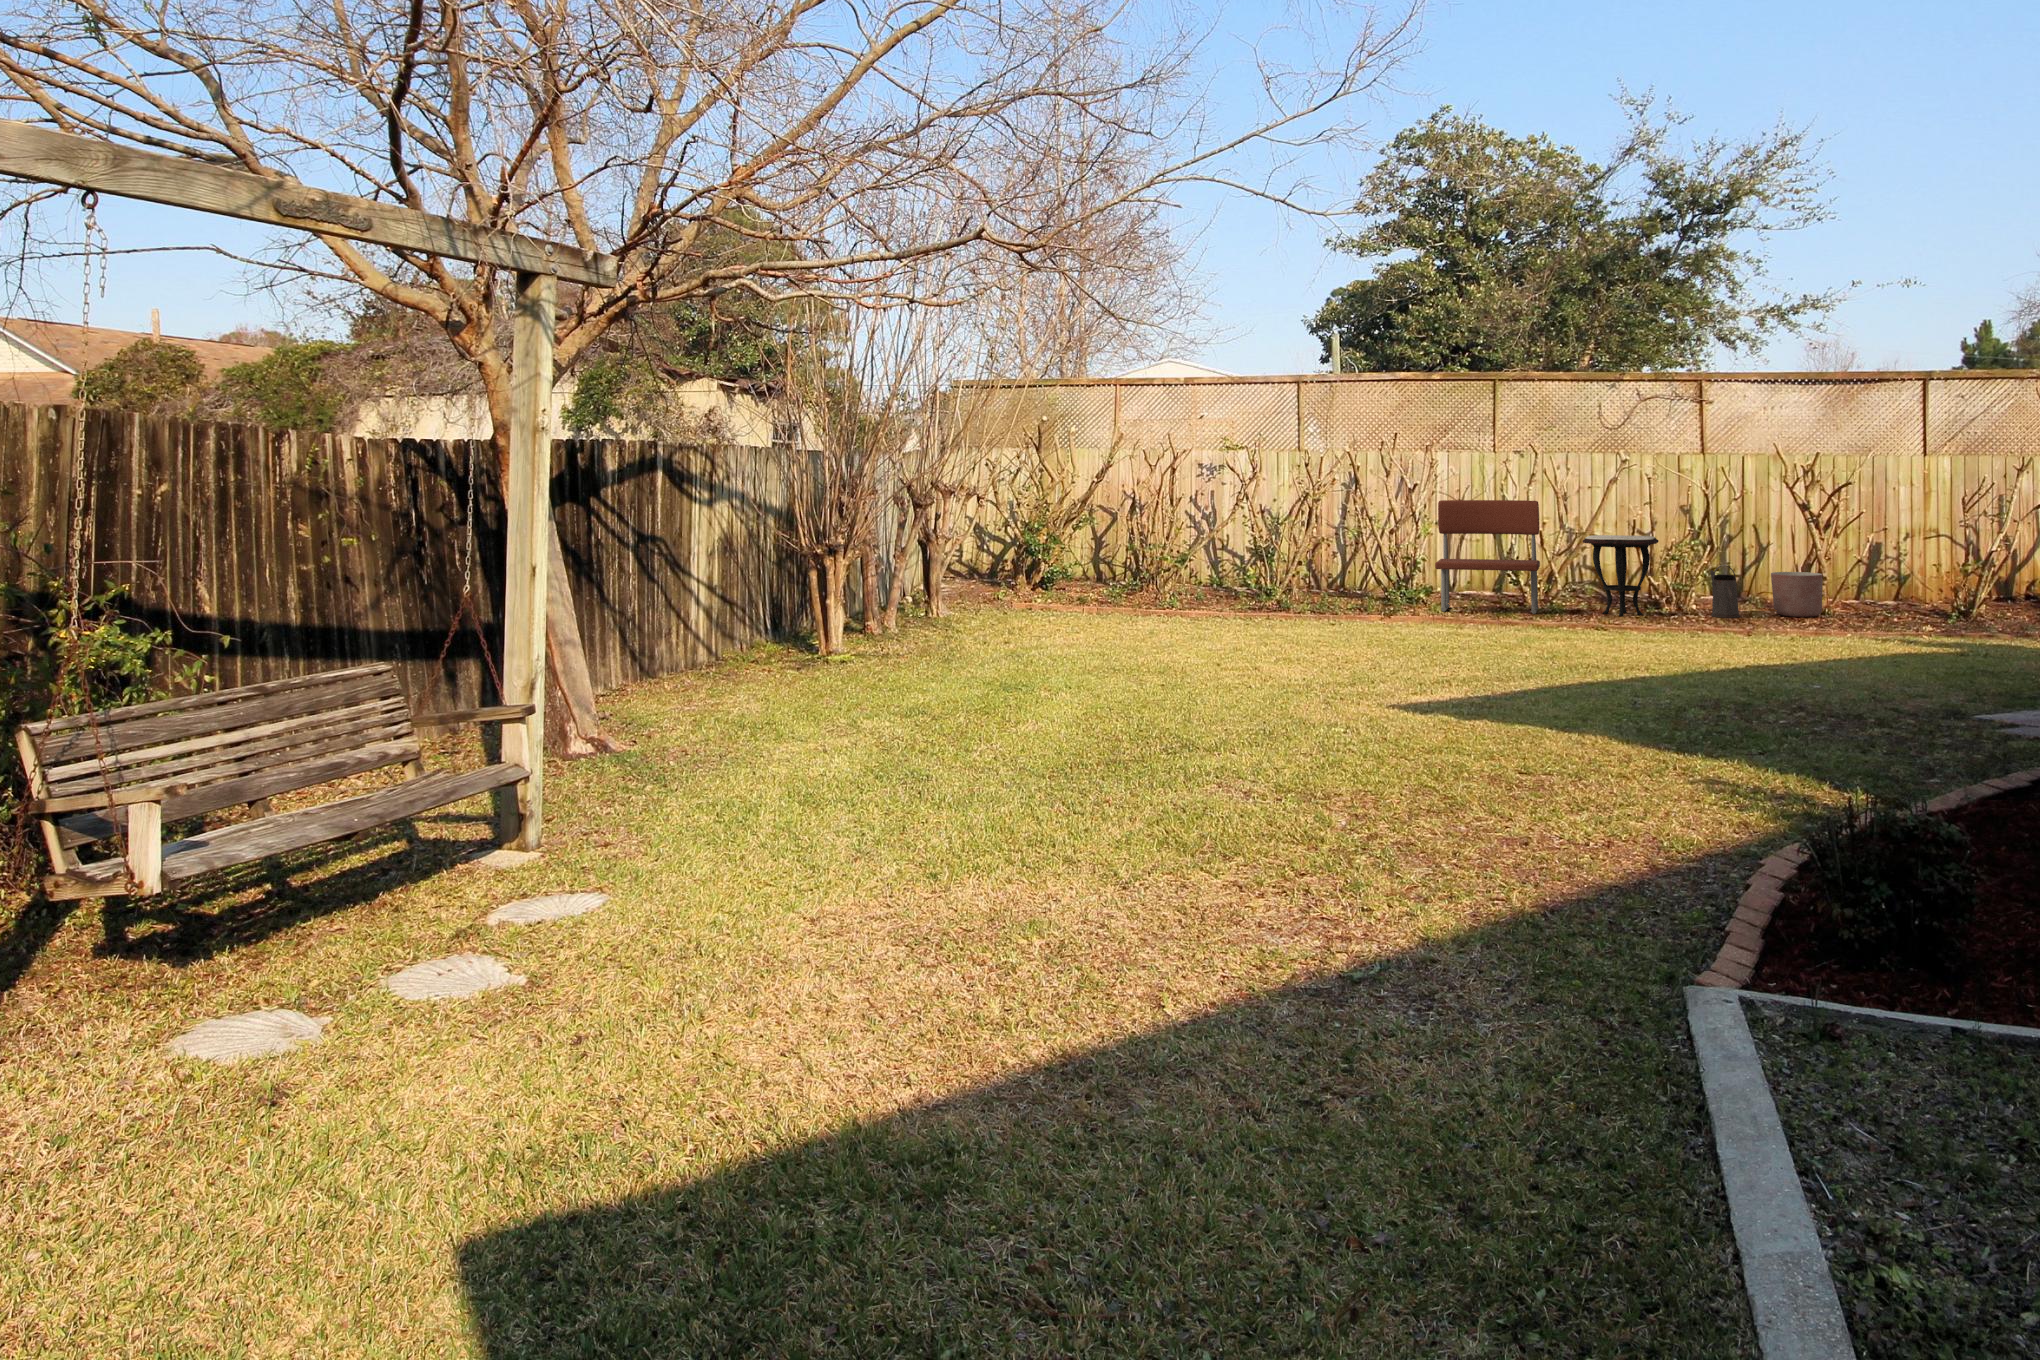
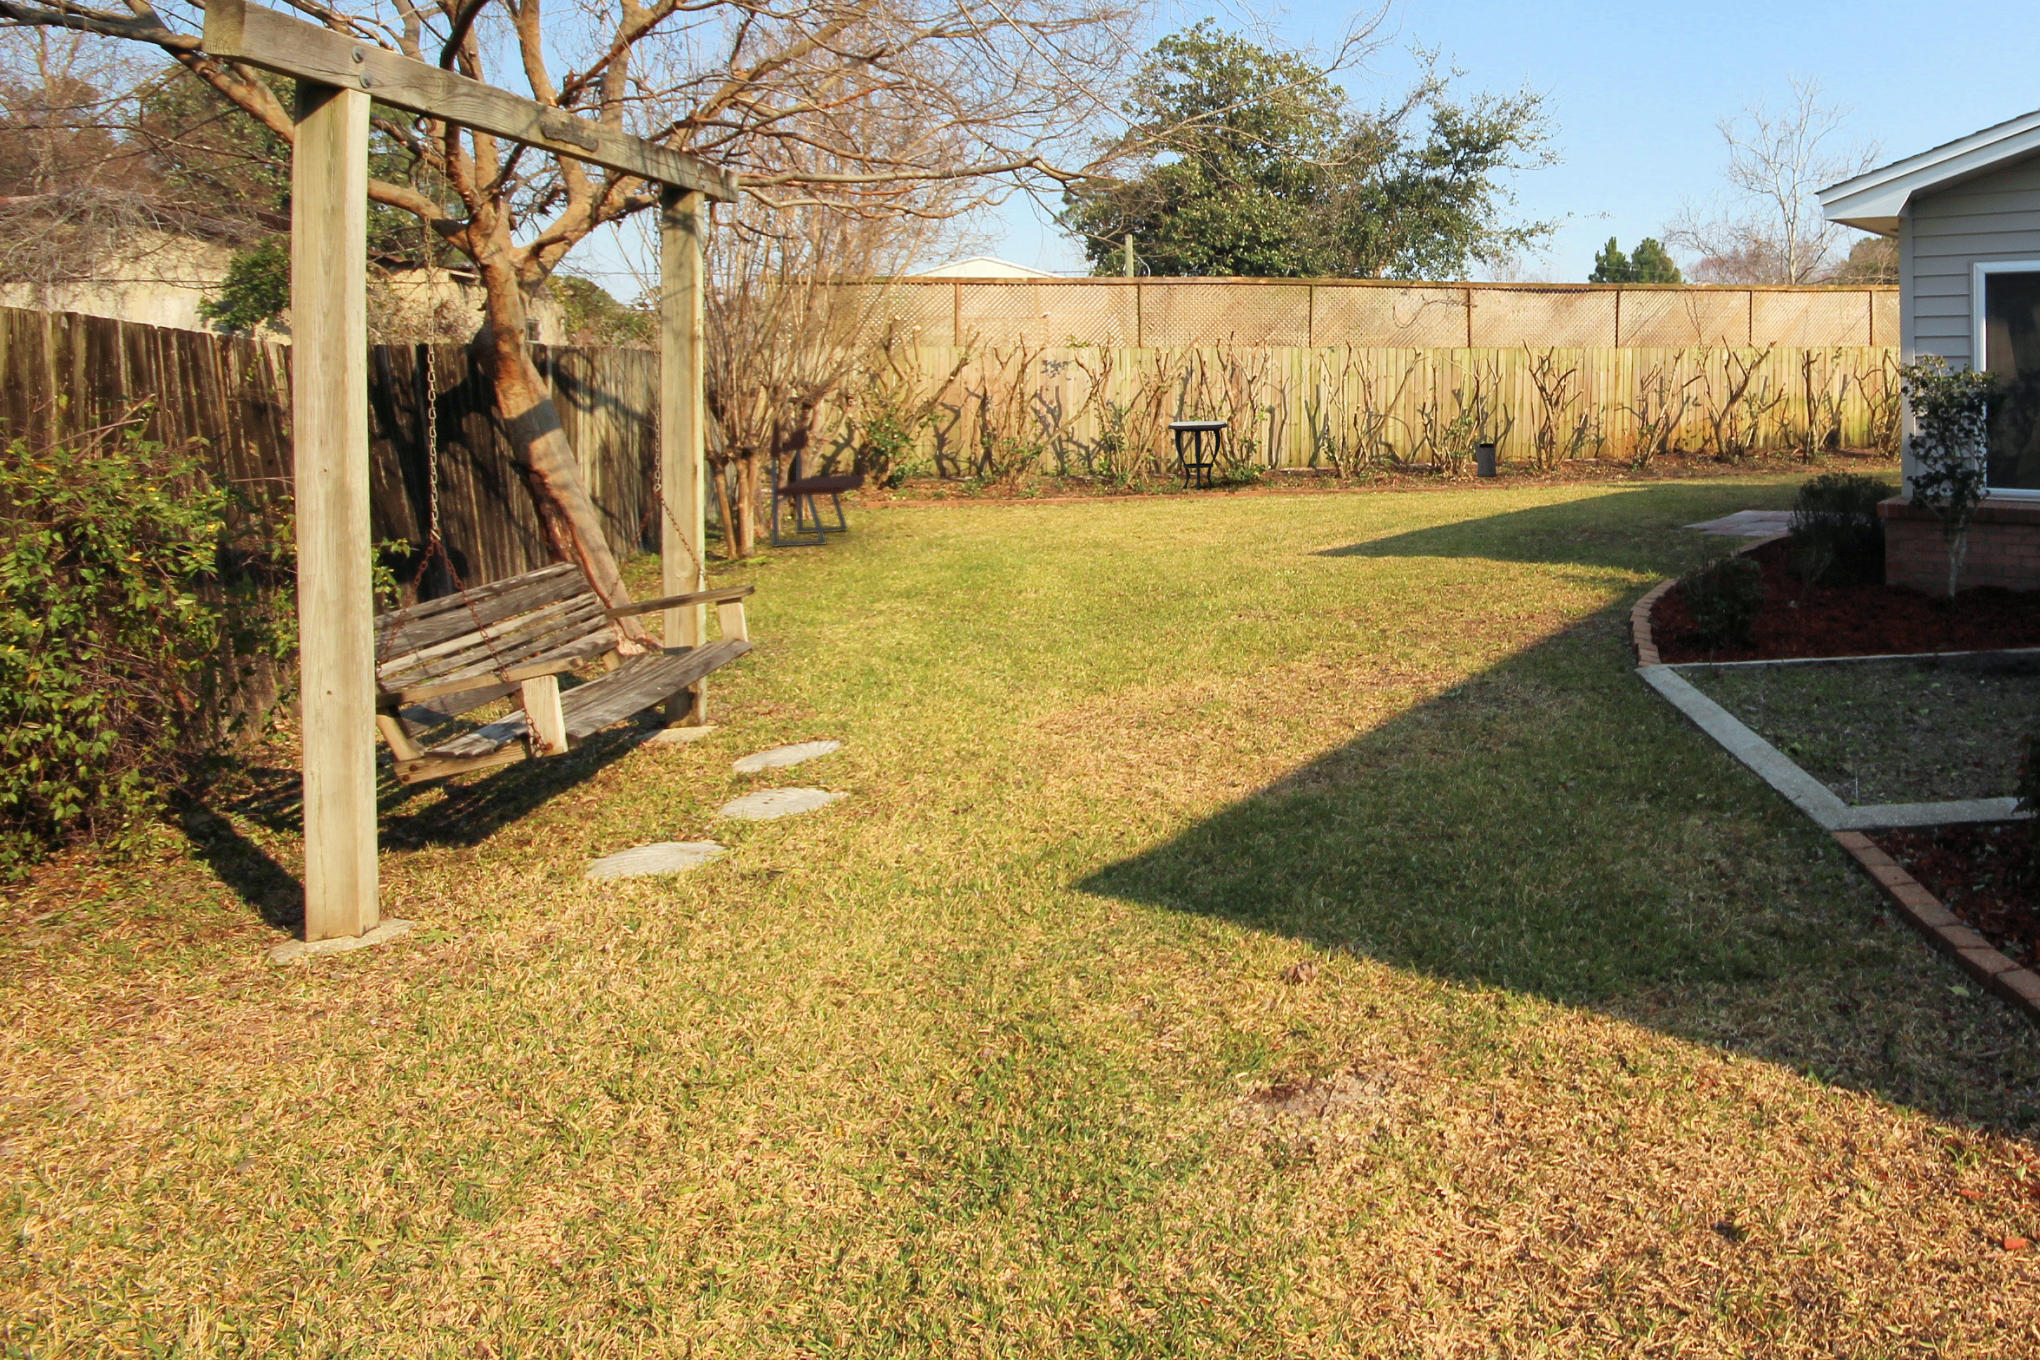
bench: present [1435,500,1540,614] -> present [767,419,865,547]
side table: present [1582,535,1659,616] -> present [1167,421,1228,489]
planter: present [1771,572,1822,617] -> none [1516,439,1552,473]

